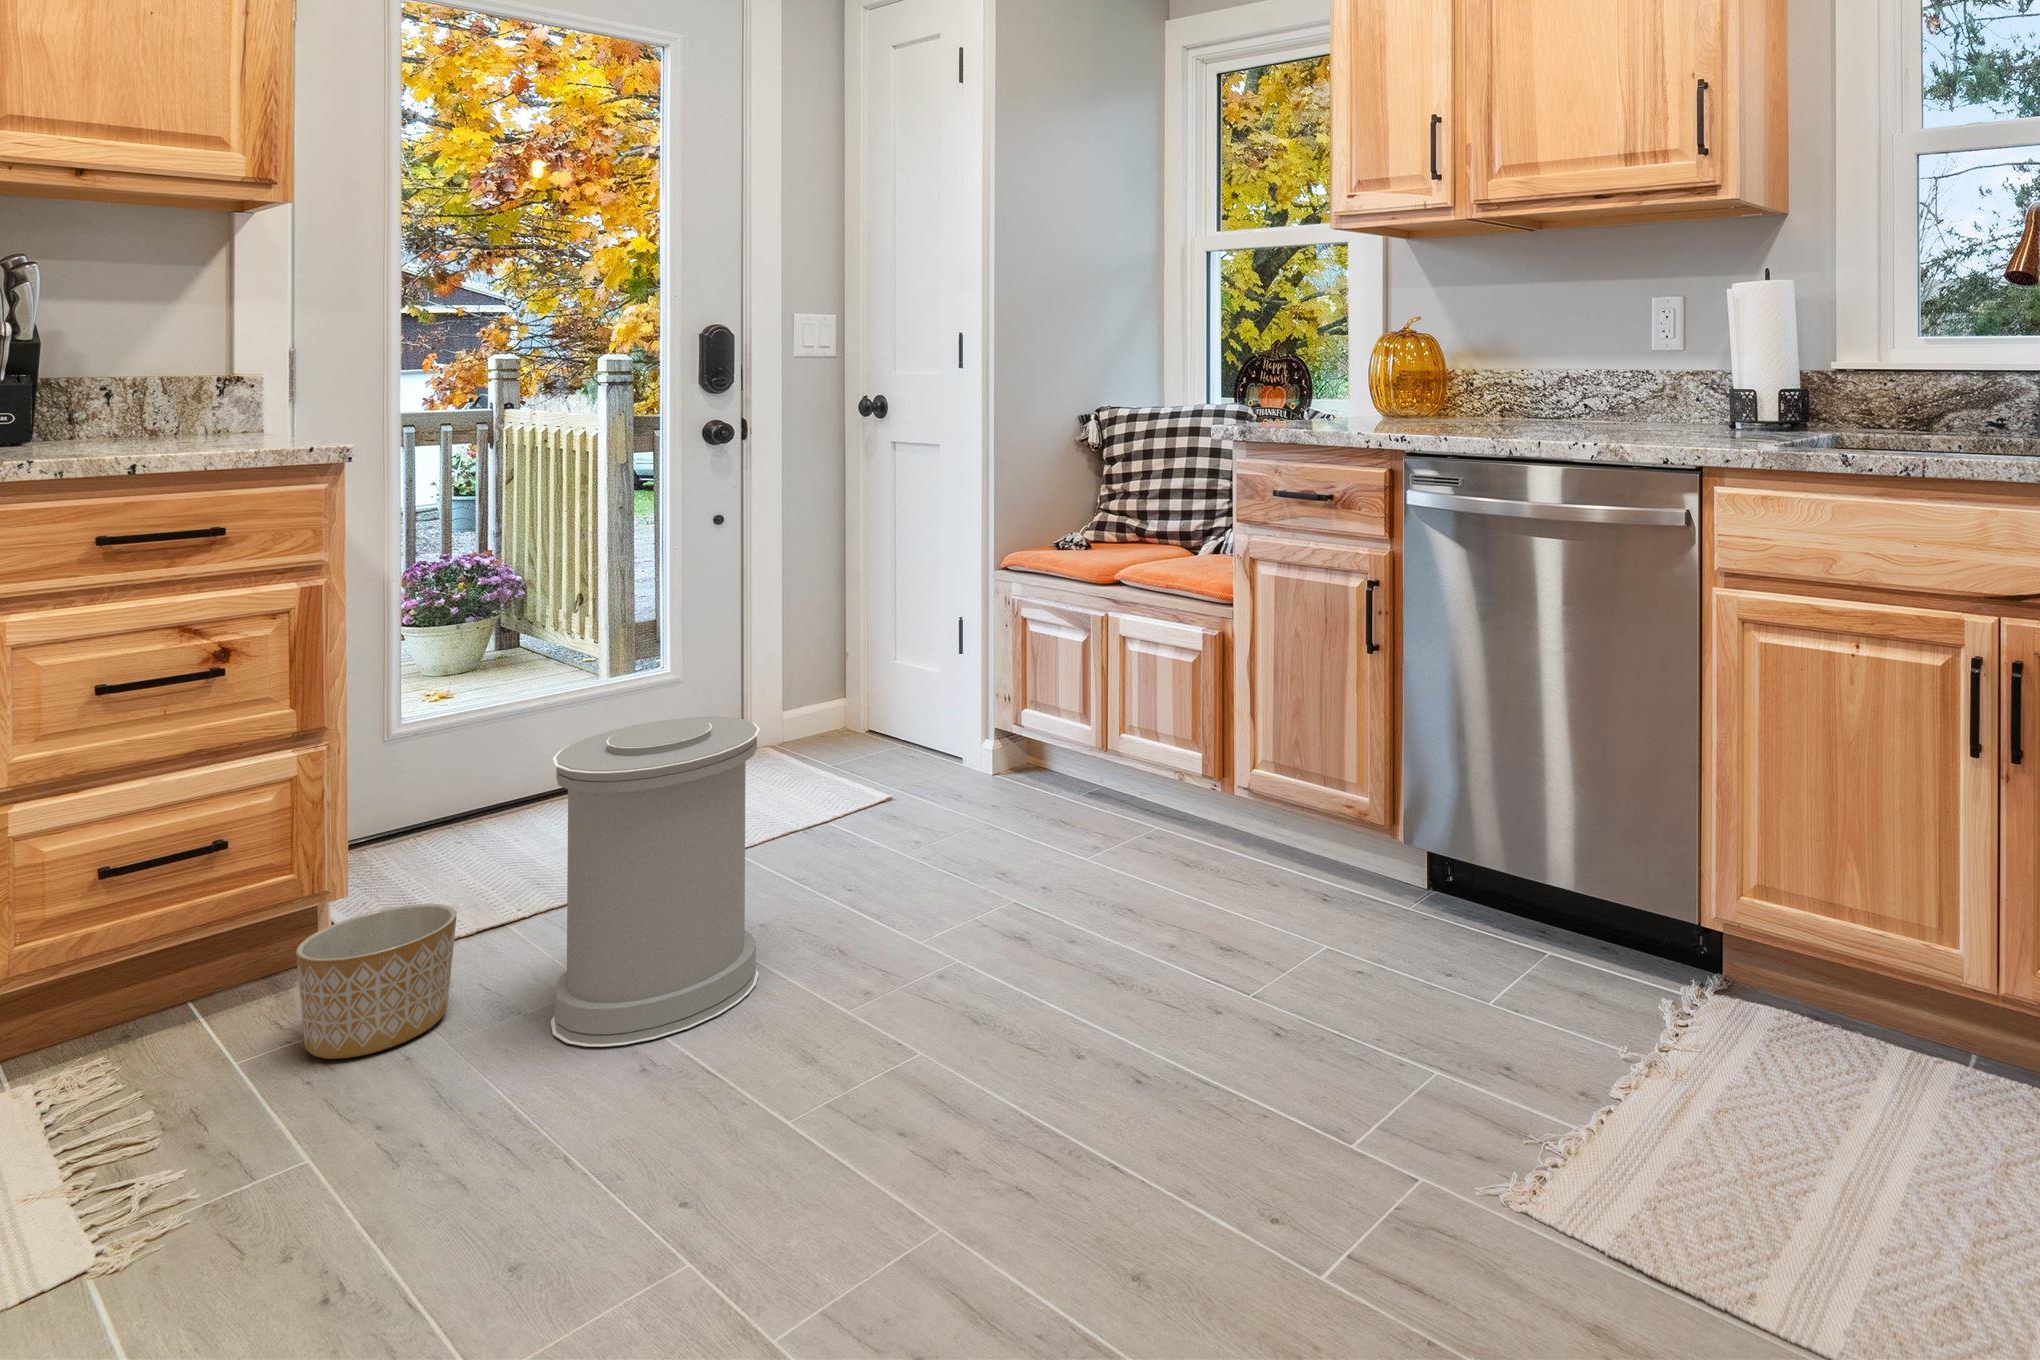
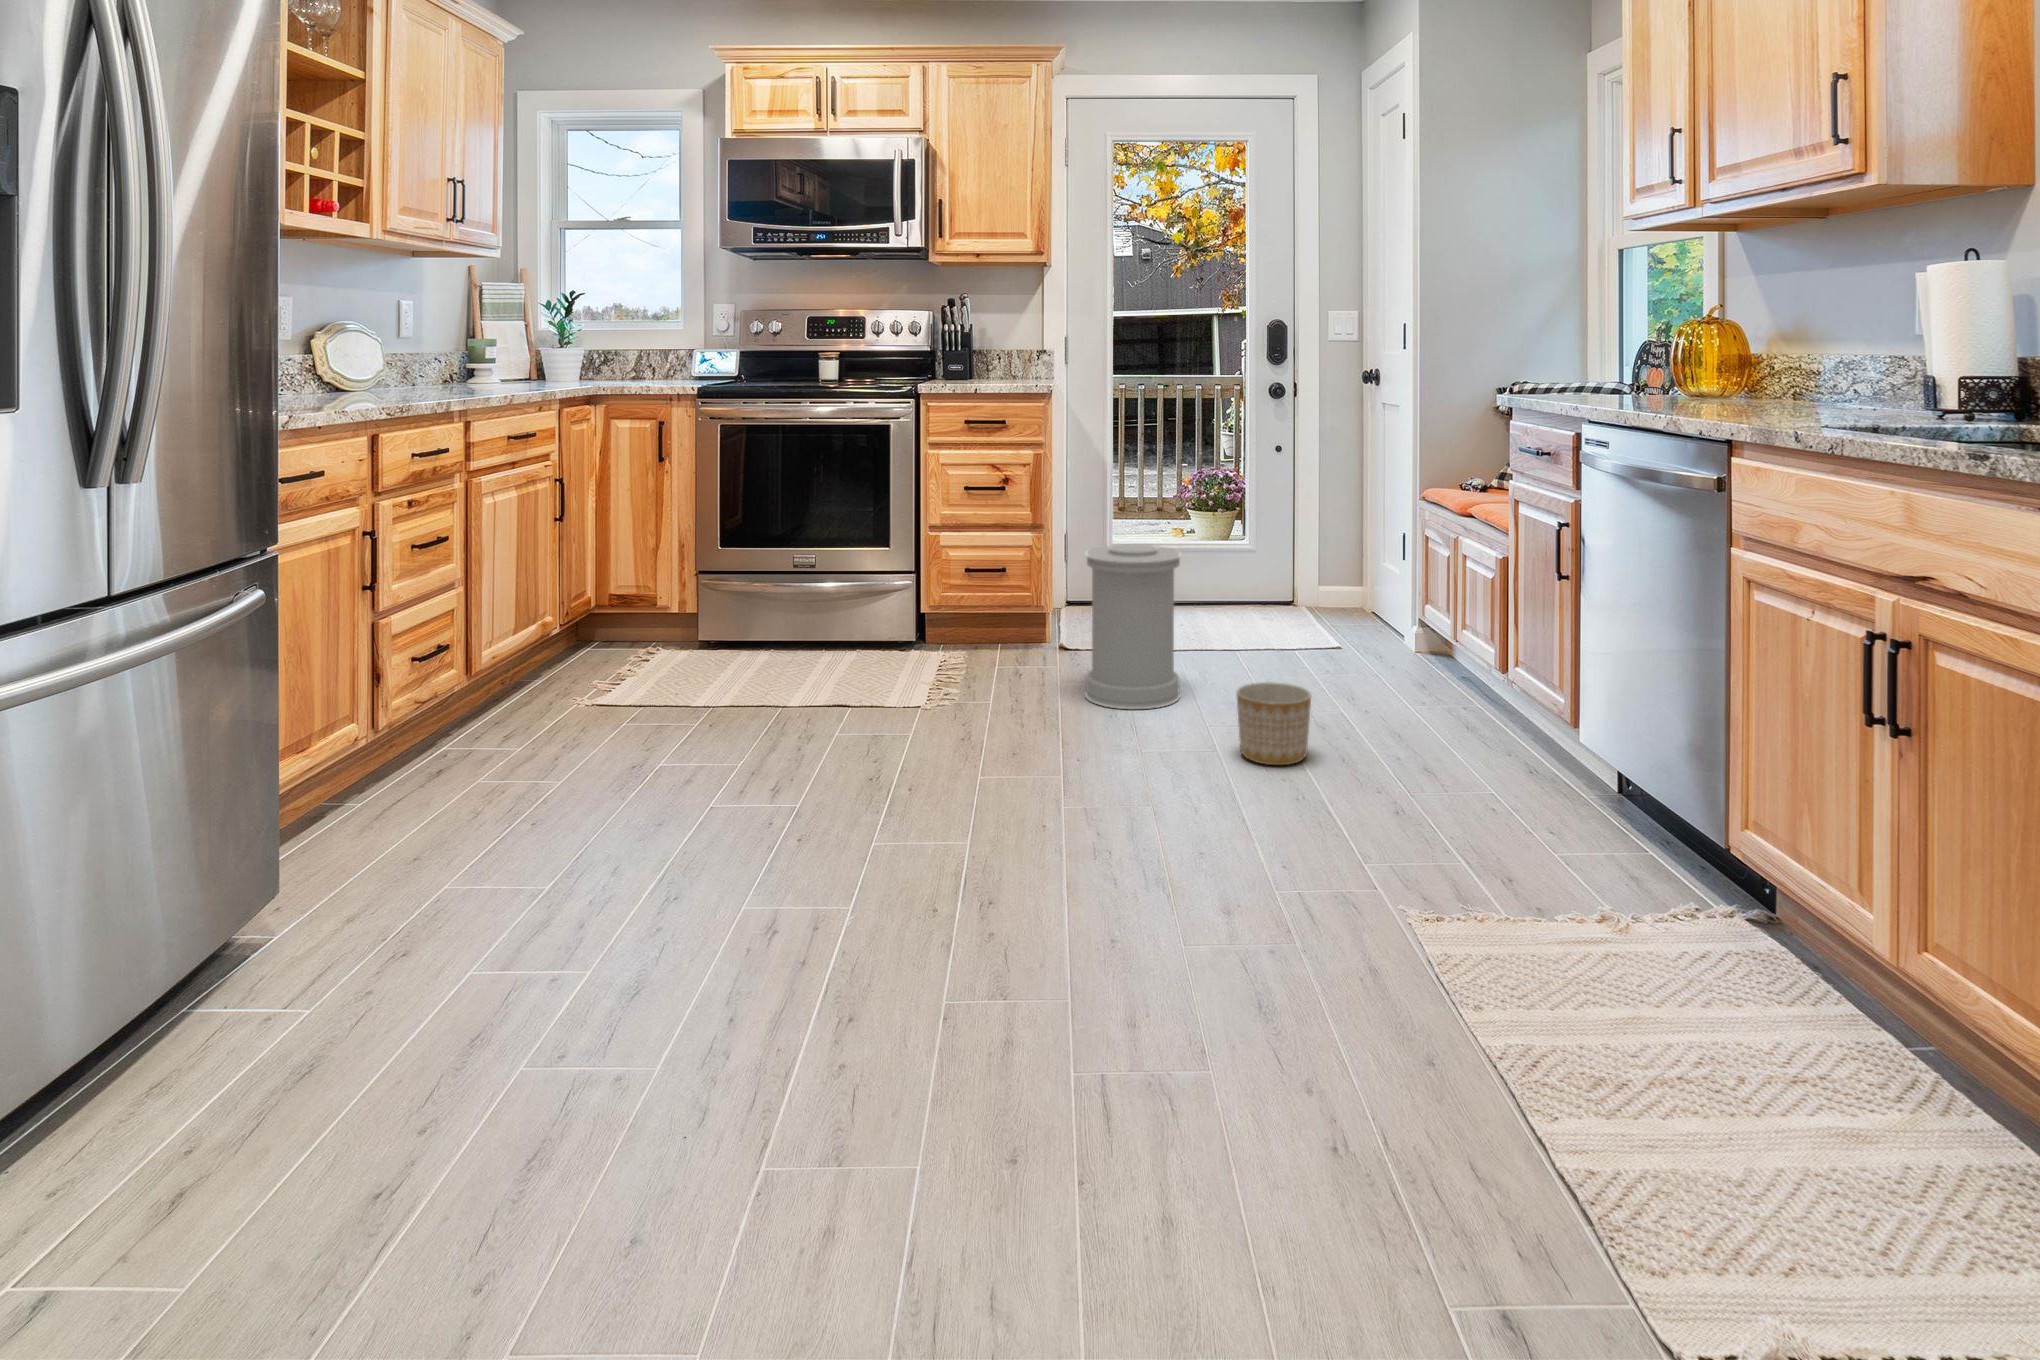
planter: present [296,904,457,1059] -> present [1236,682,1311,765]

